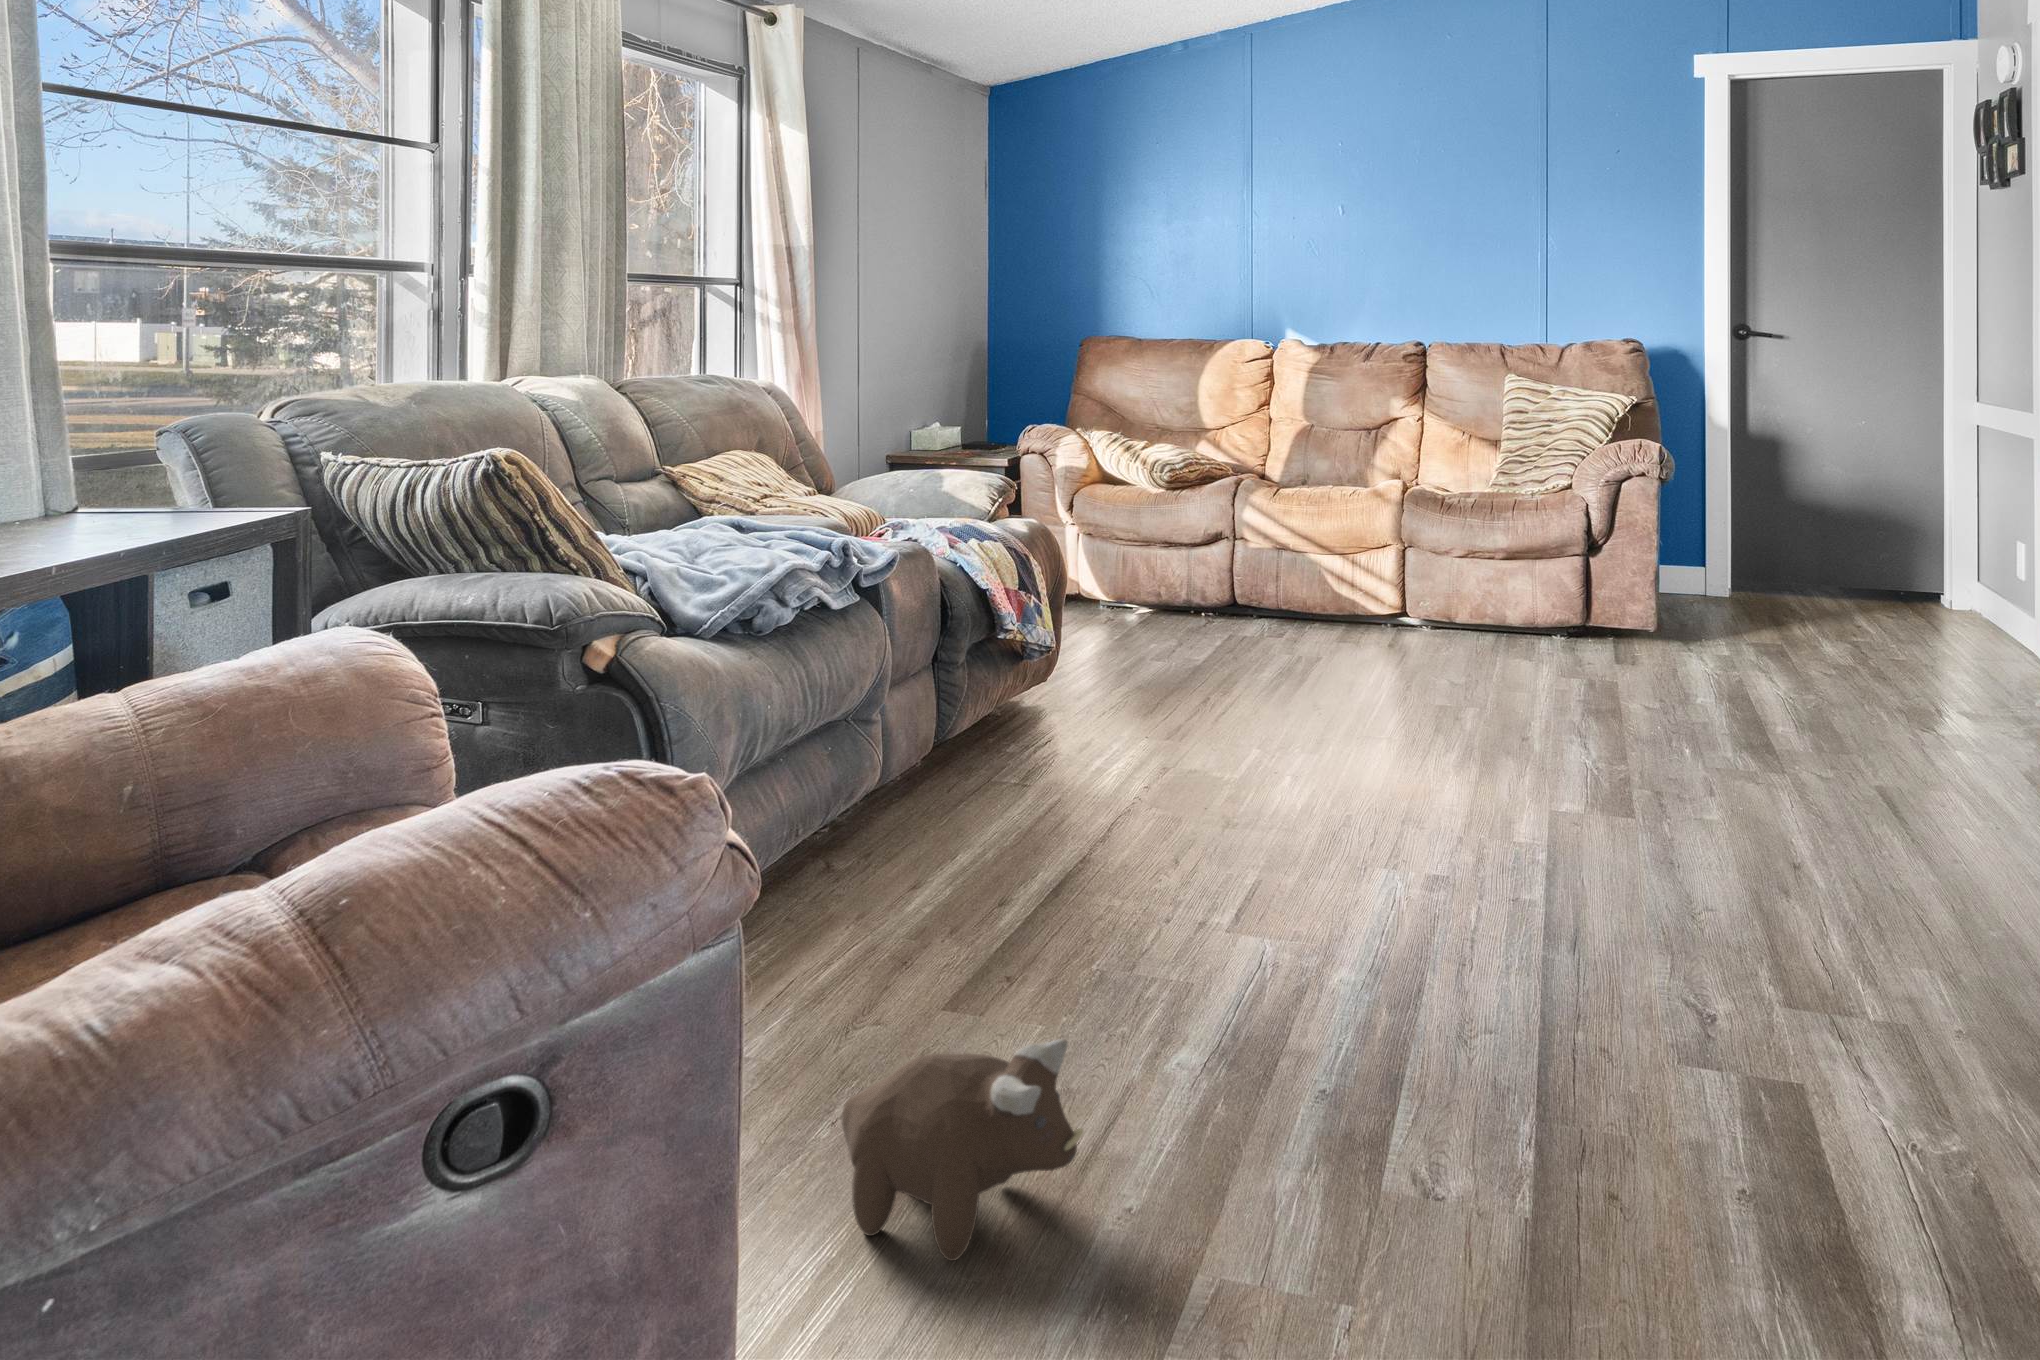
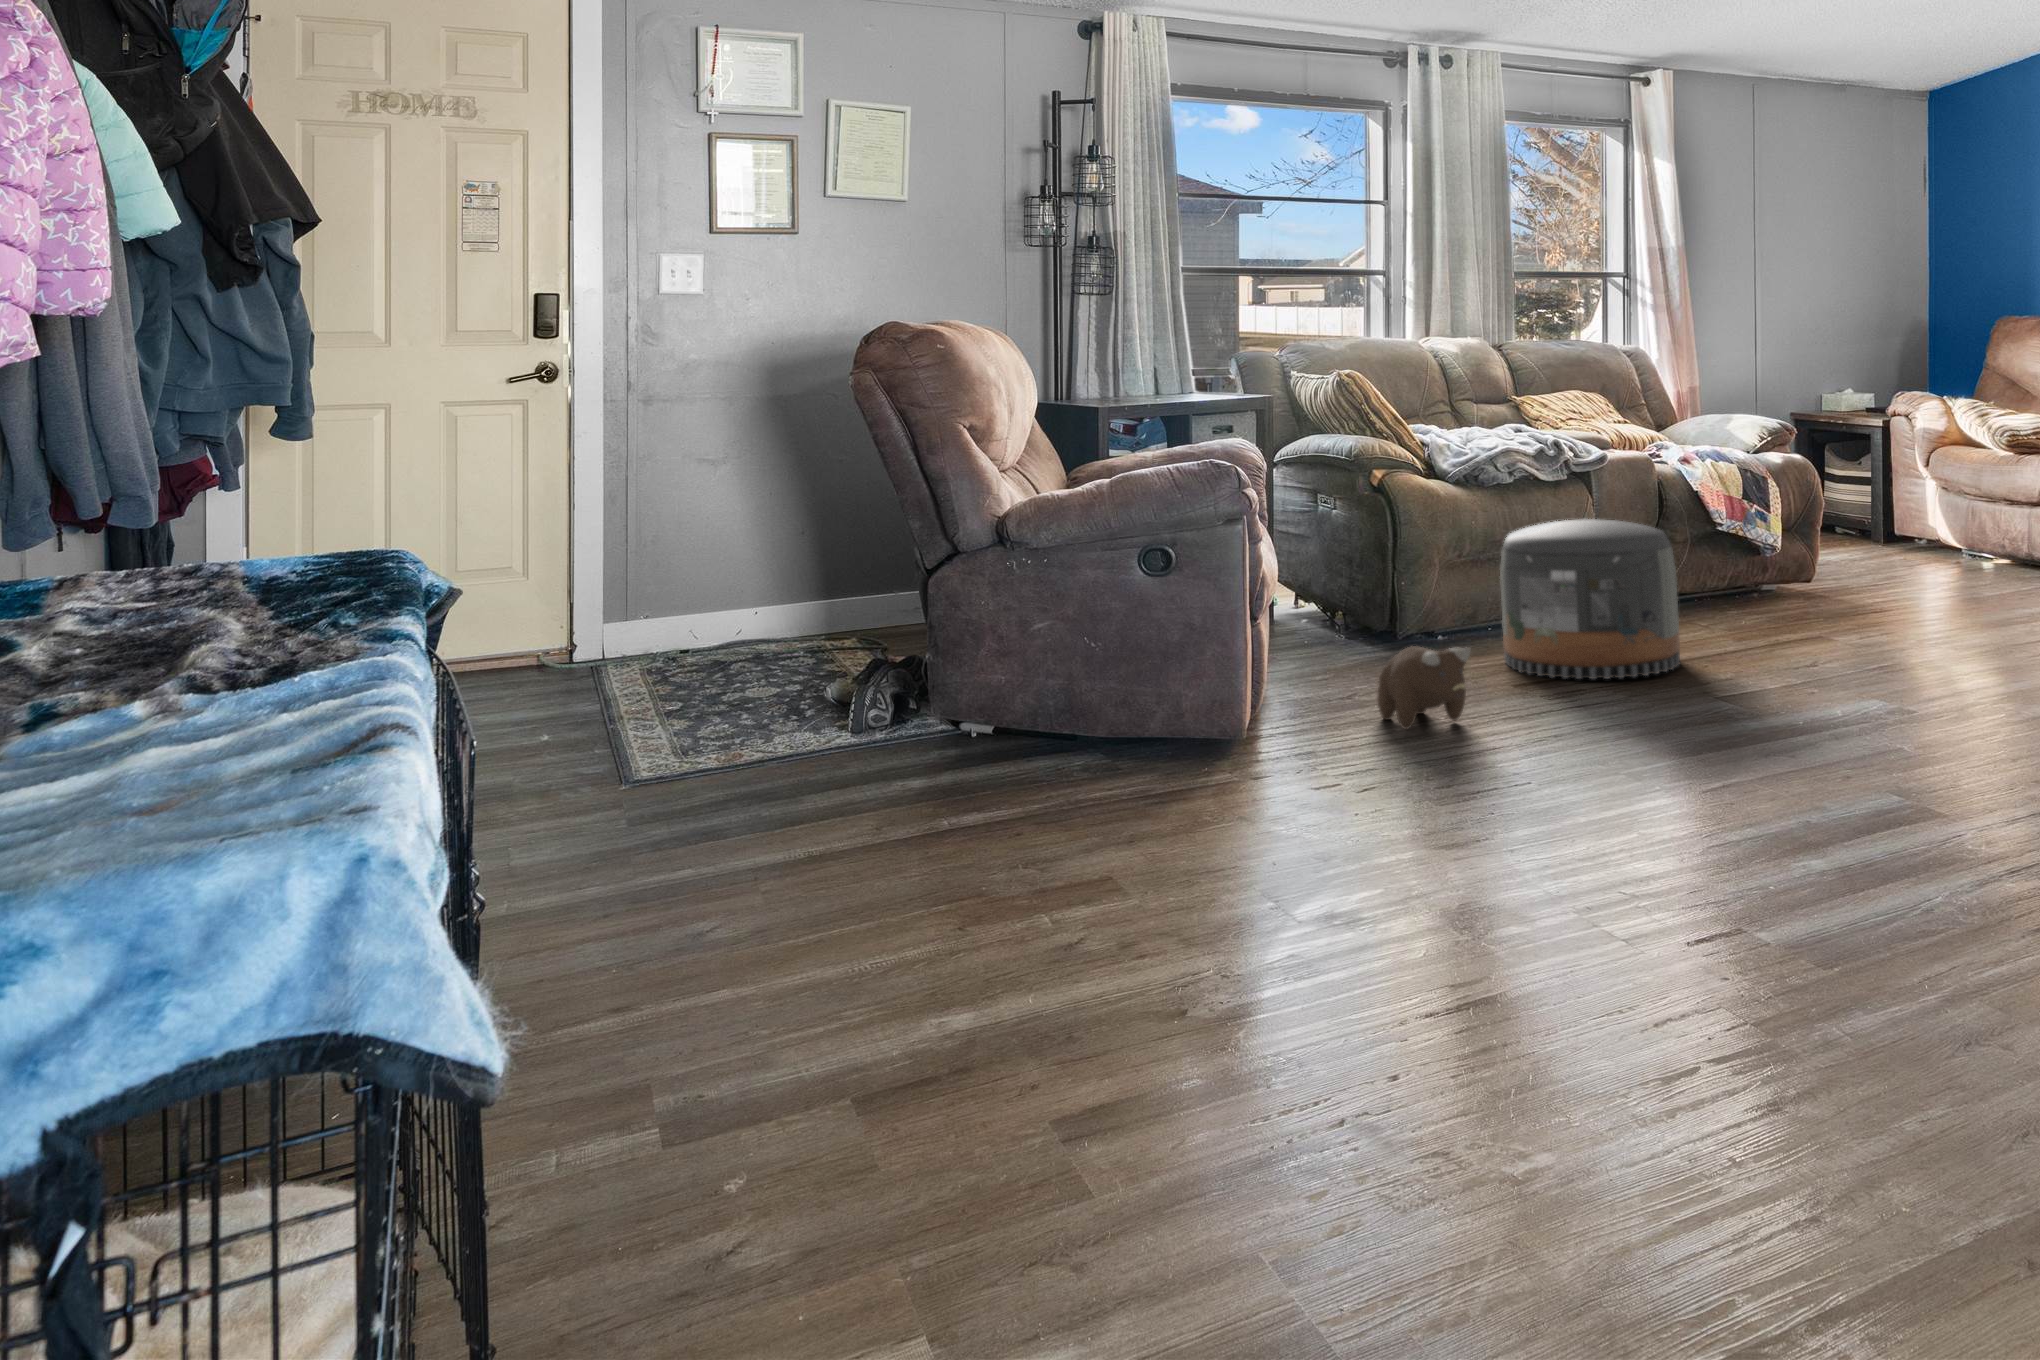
pouf: none [849,673,1137,978] -> present [1500,519,1680,679]

